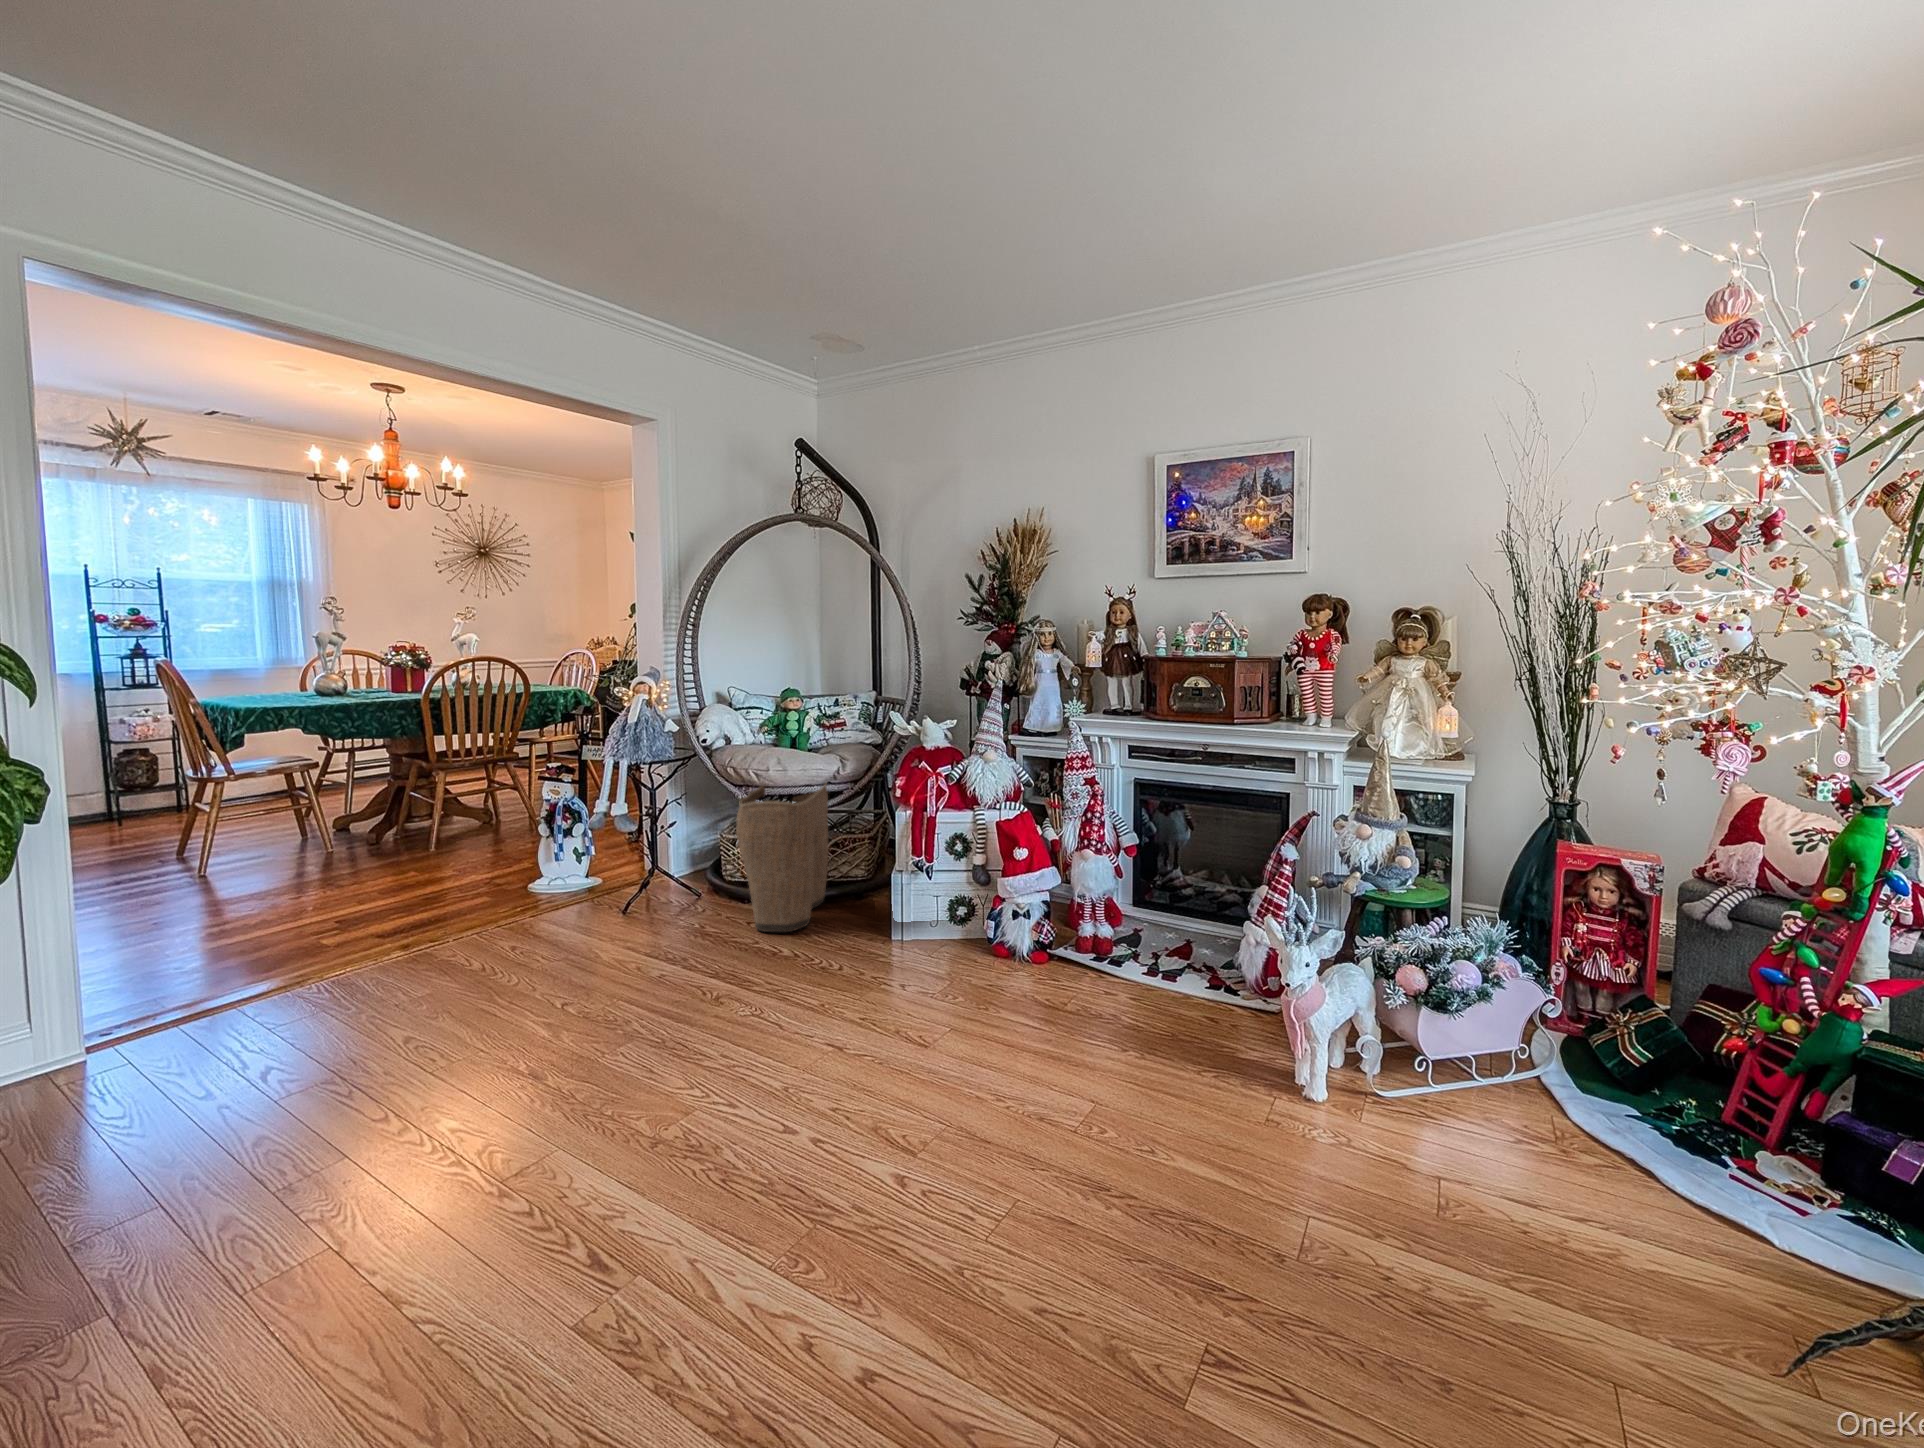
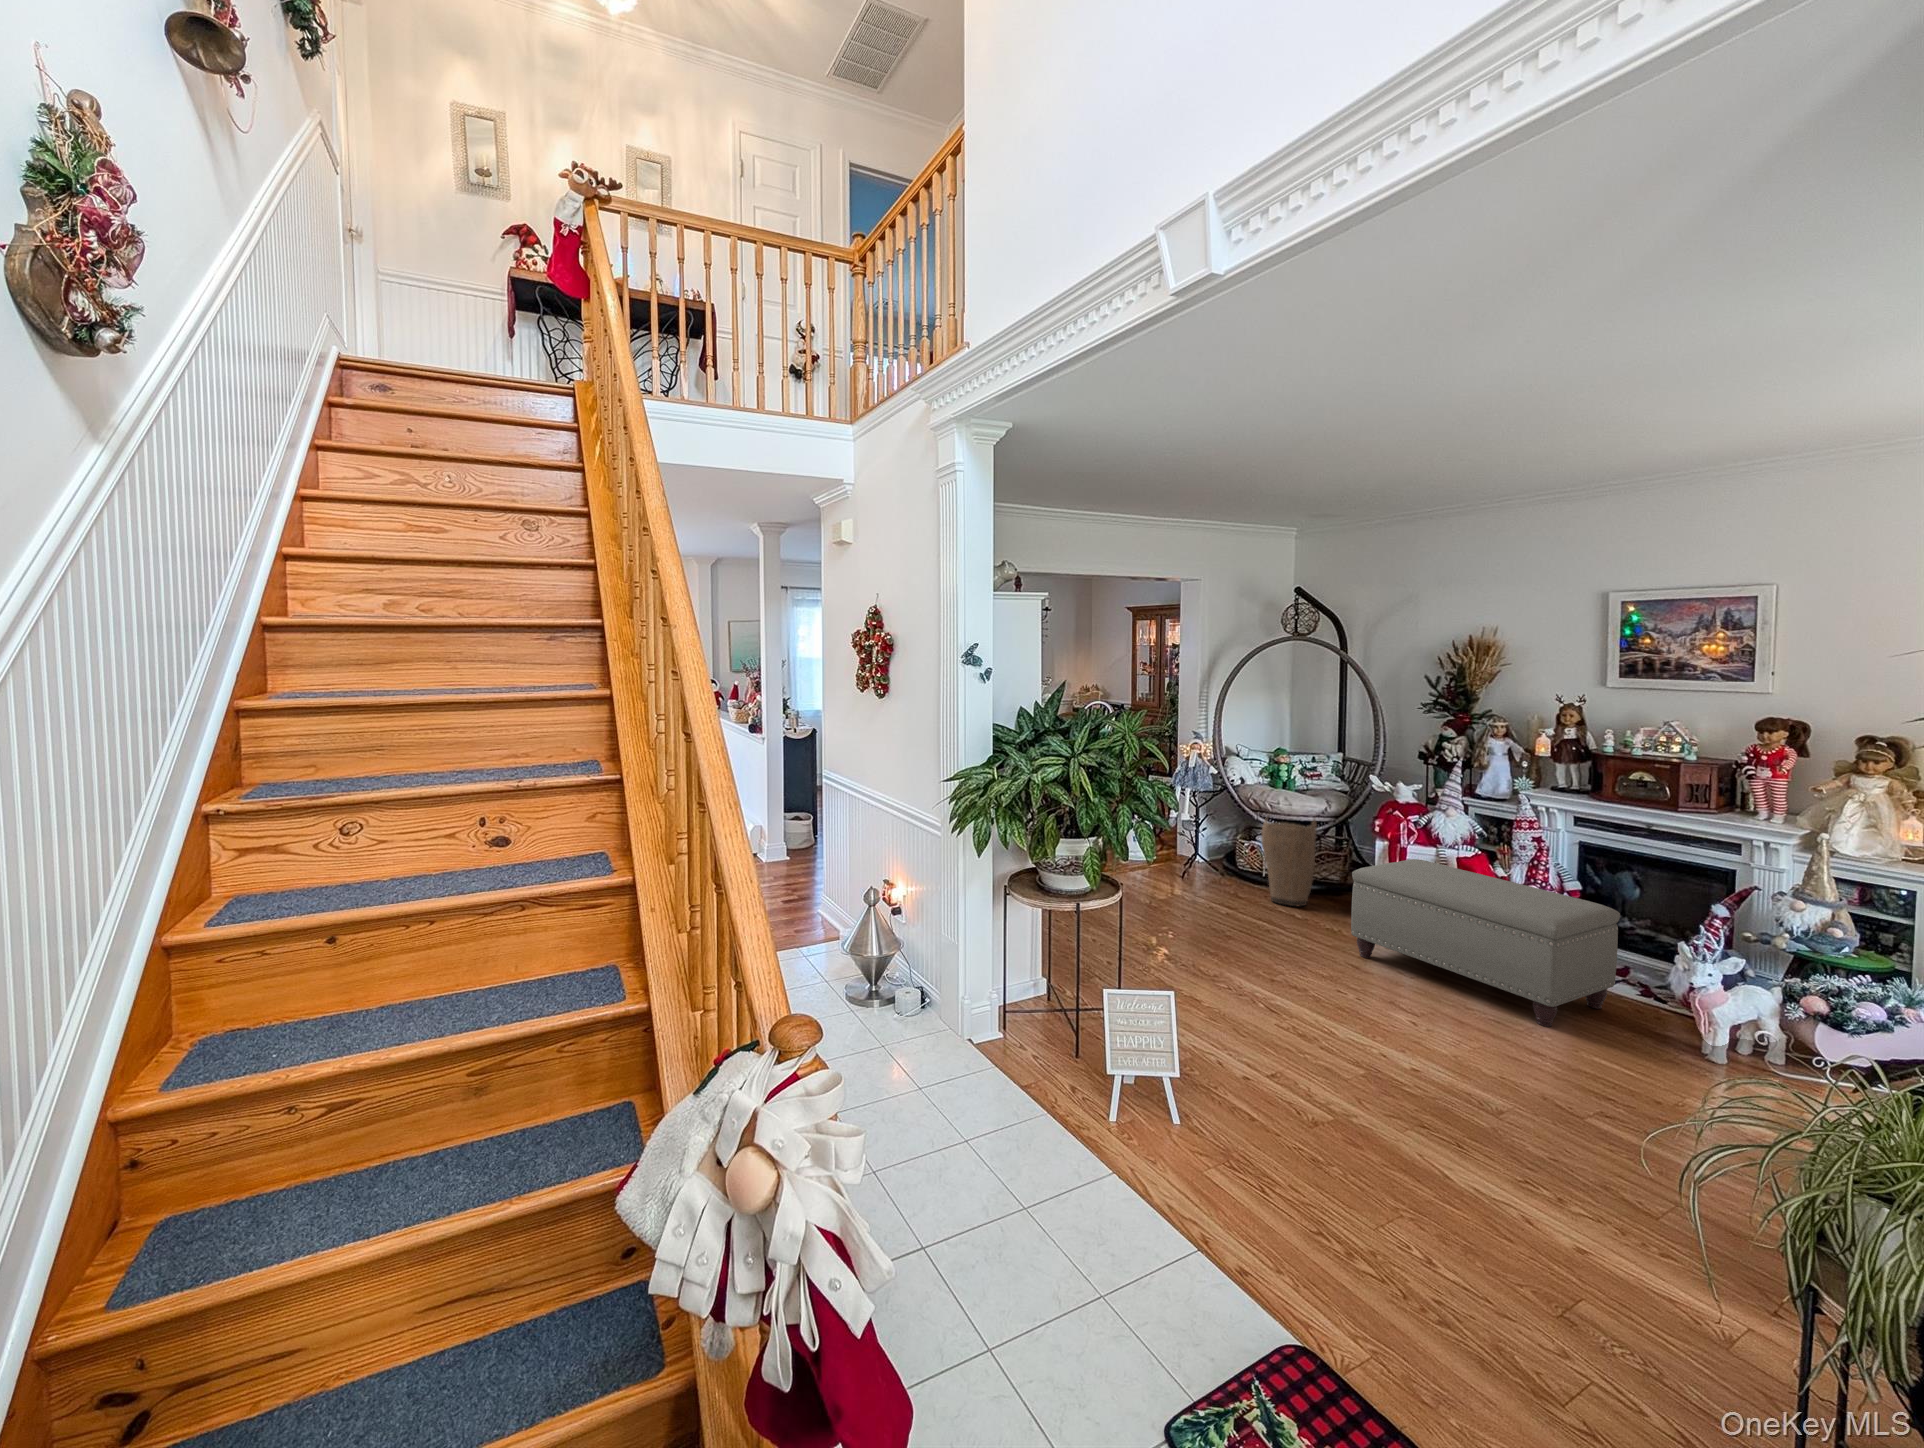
ottoman: none [833,834,1189,1107] -> present [1351,859,1620,1027]

